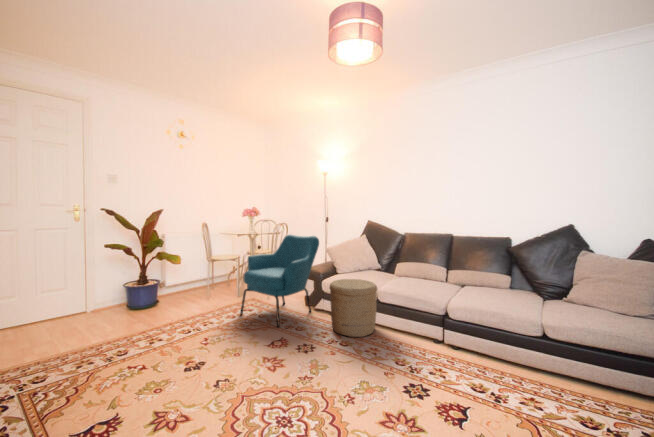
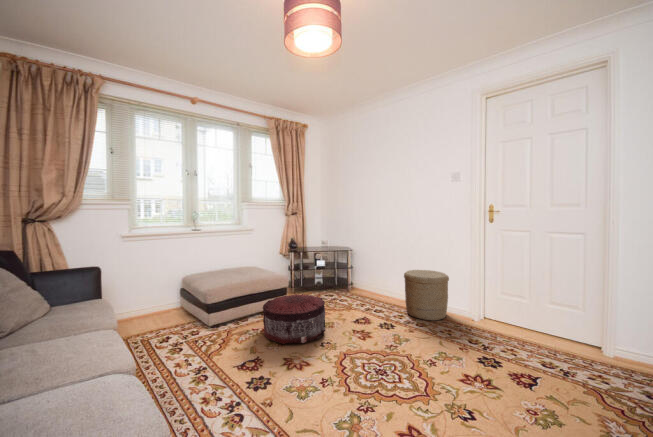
armchair: present [240,235,319,327] -> none [323,229,391,309]
pouf: none [138,314,228,388] -> present [263,294,325,344]

